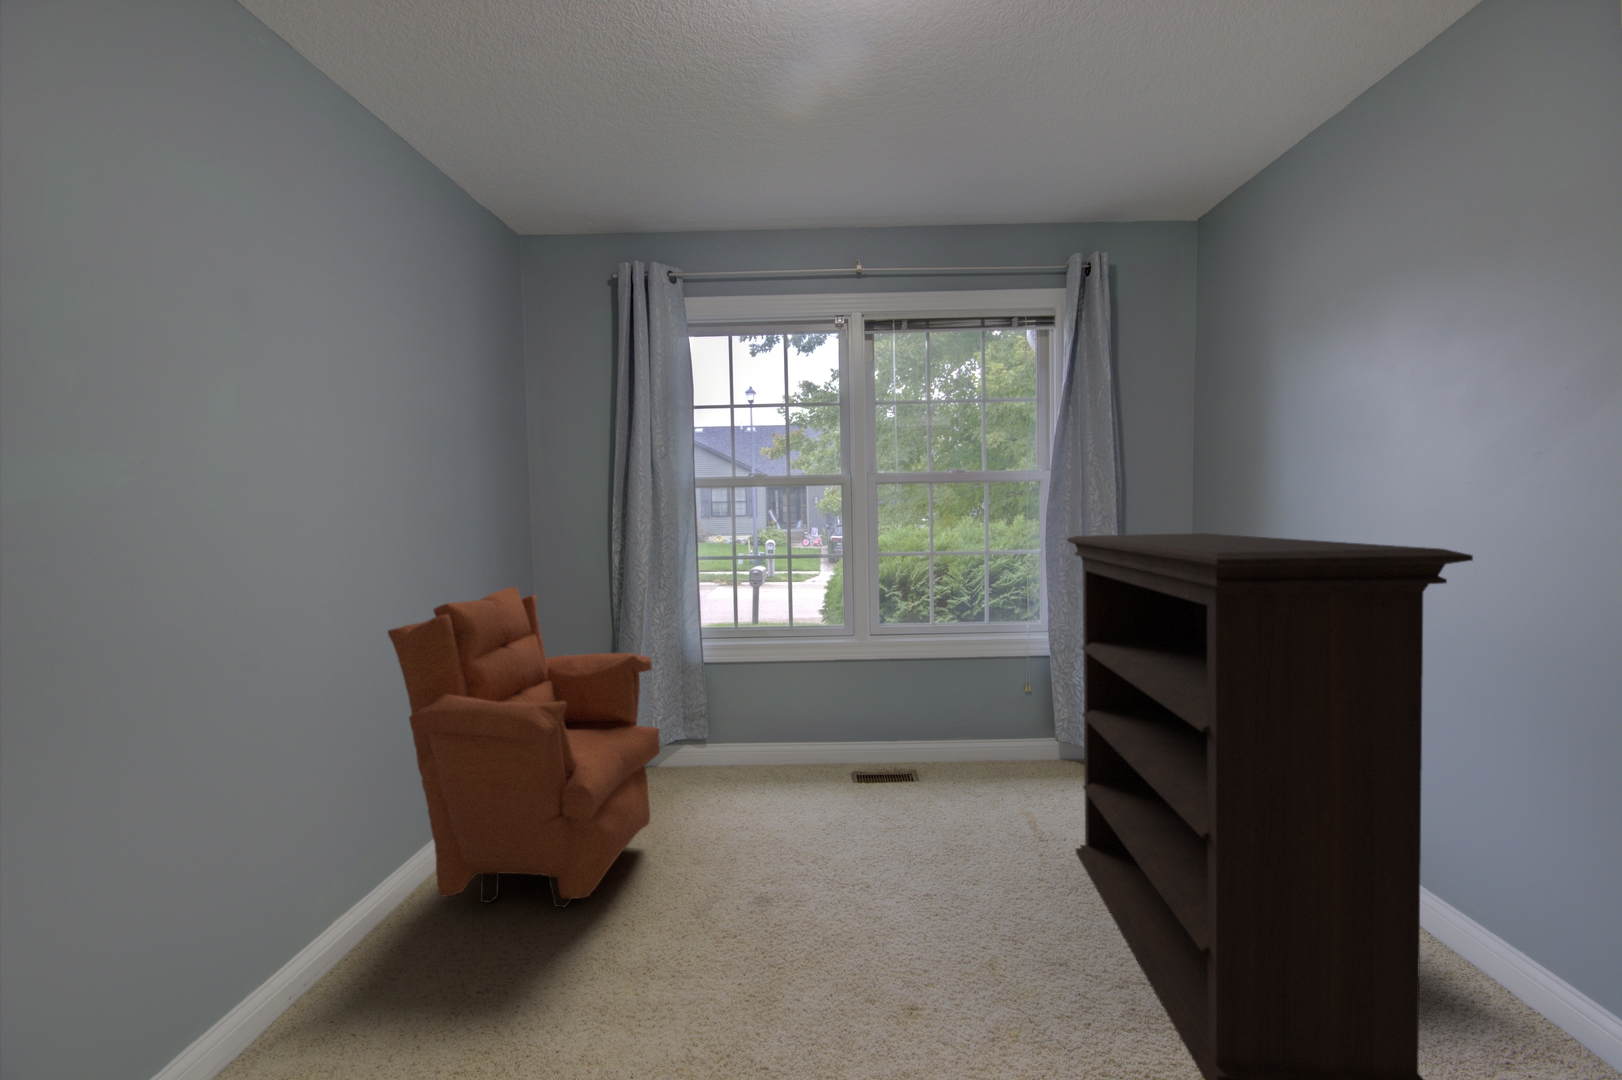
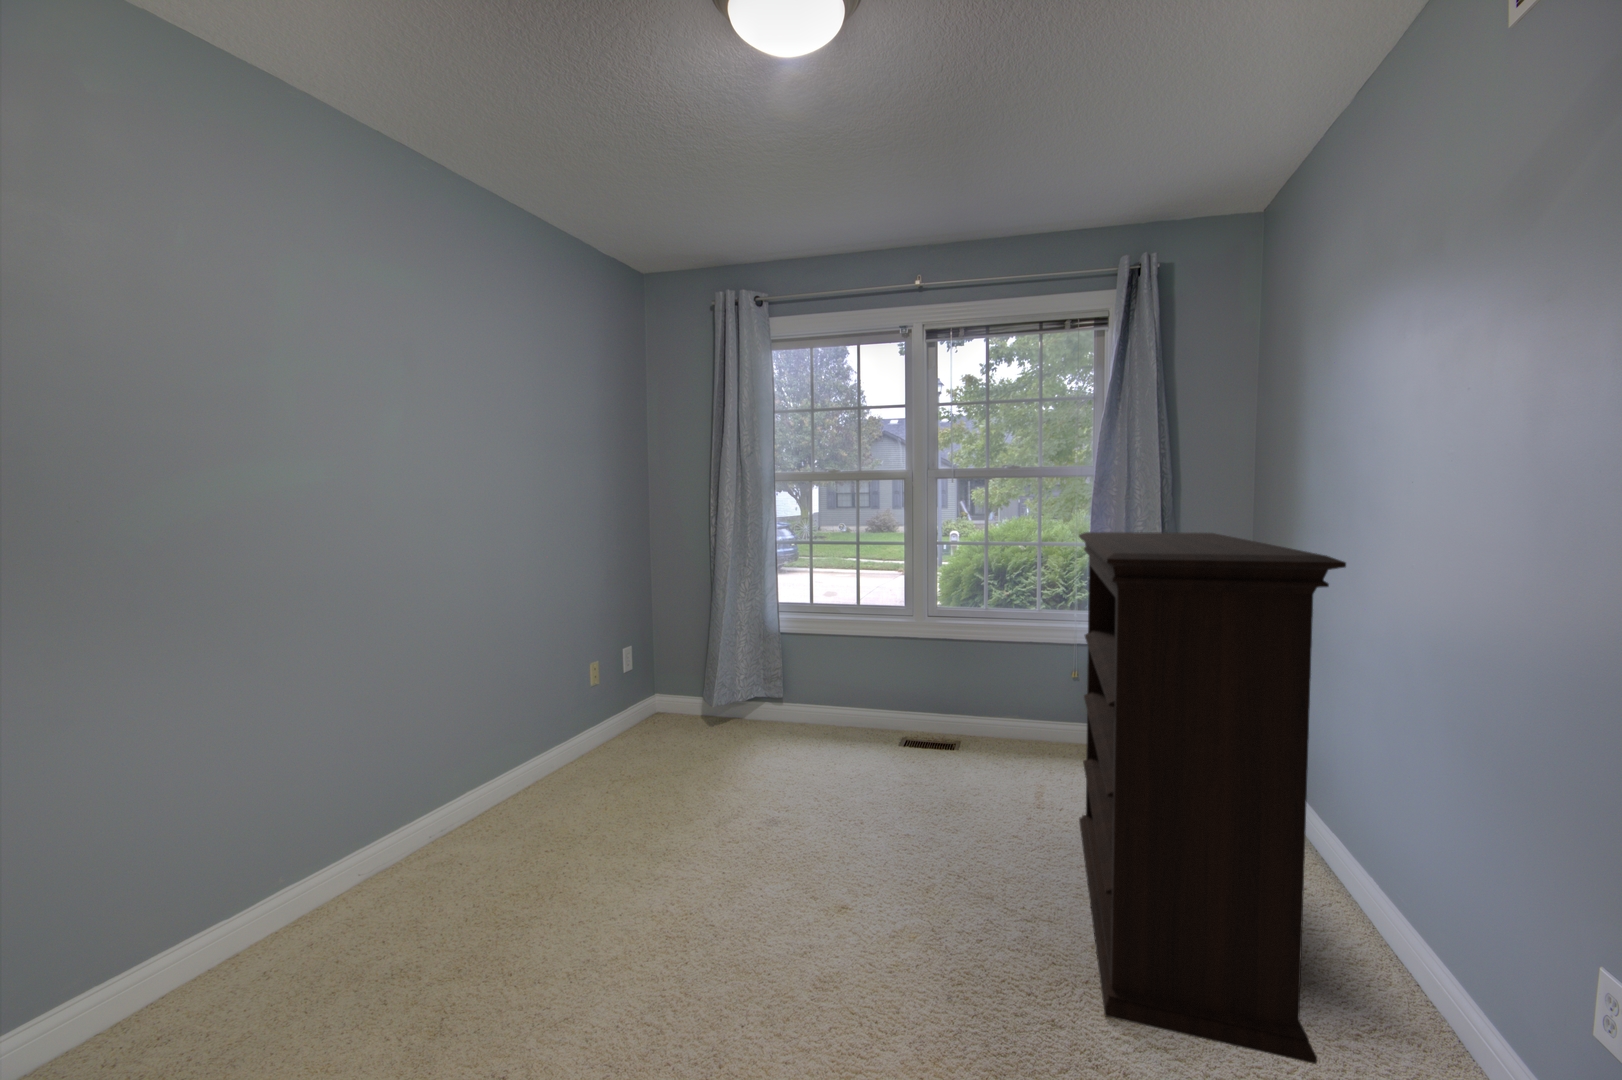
armchair: present [388,587,660,907] -> none [523,562,728,810]

